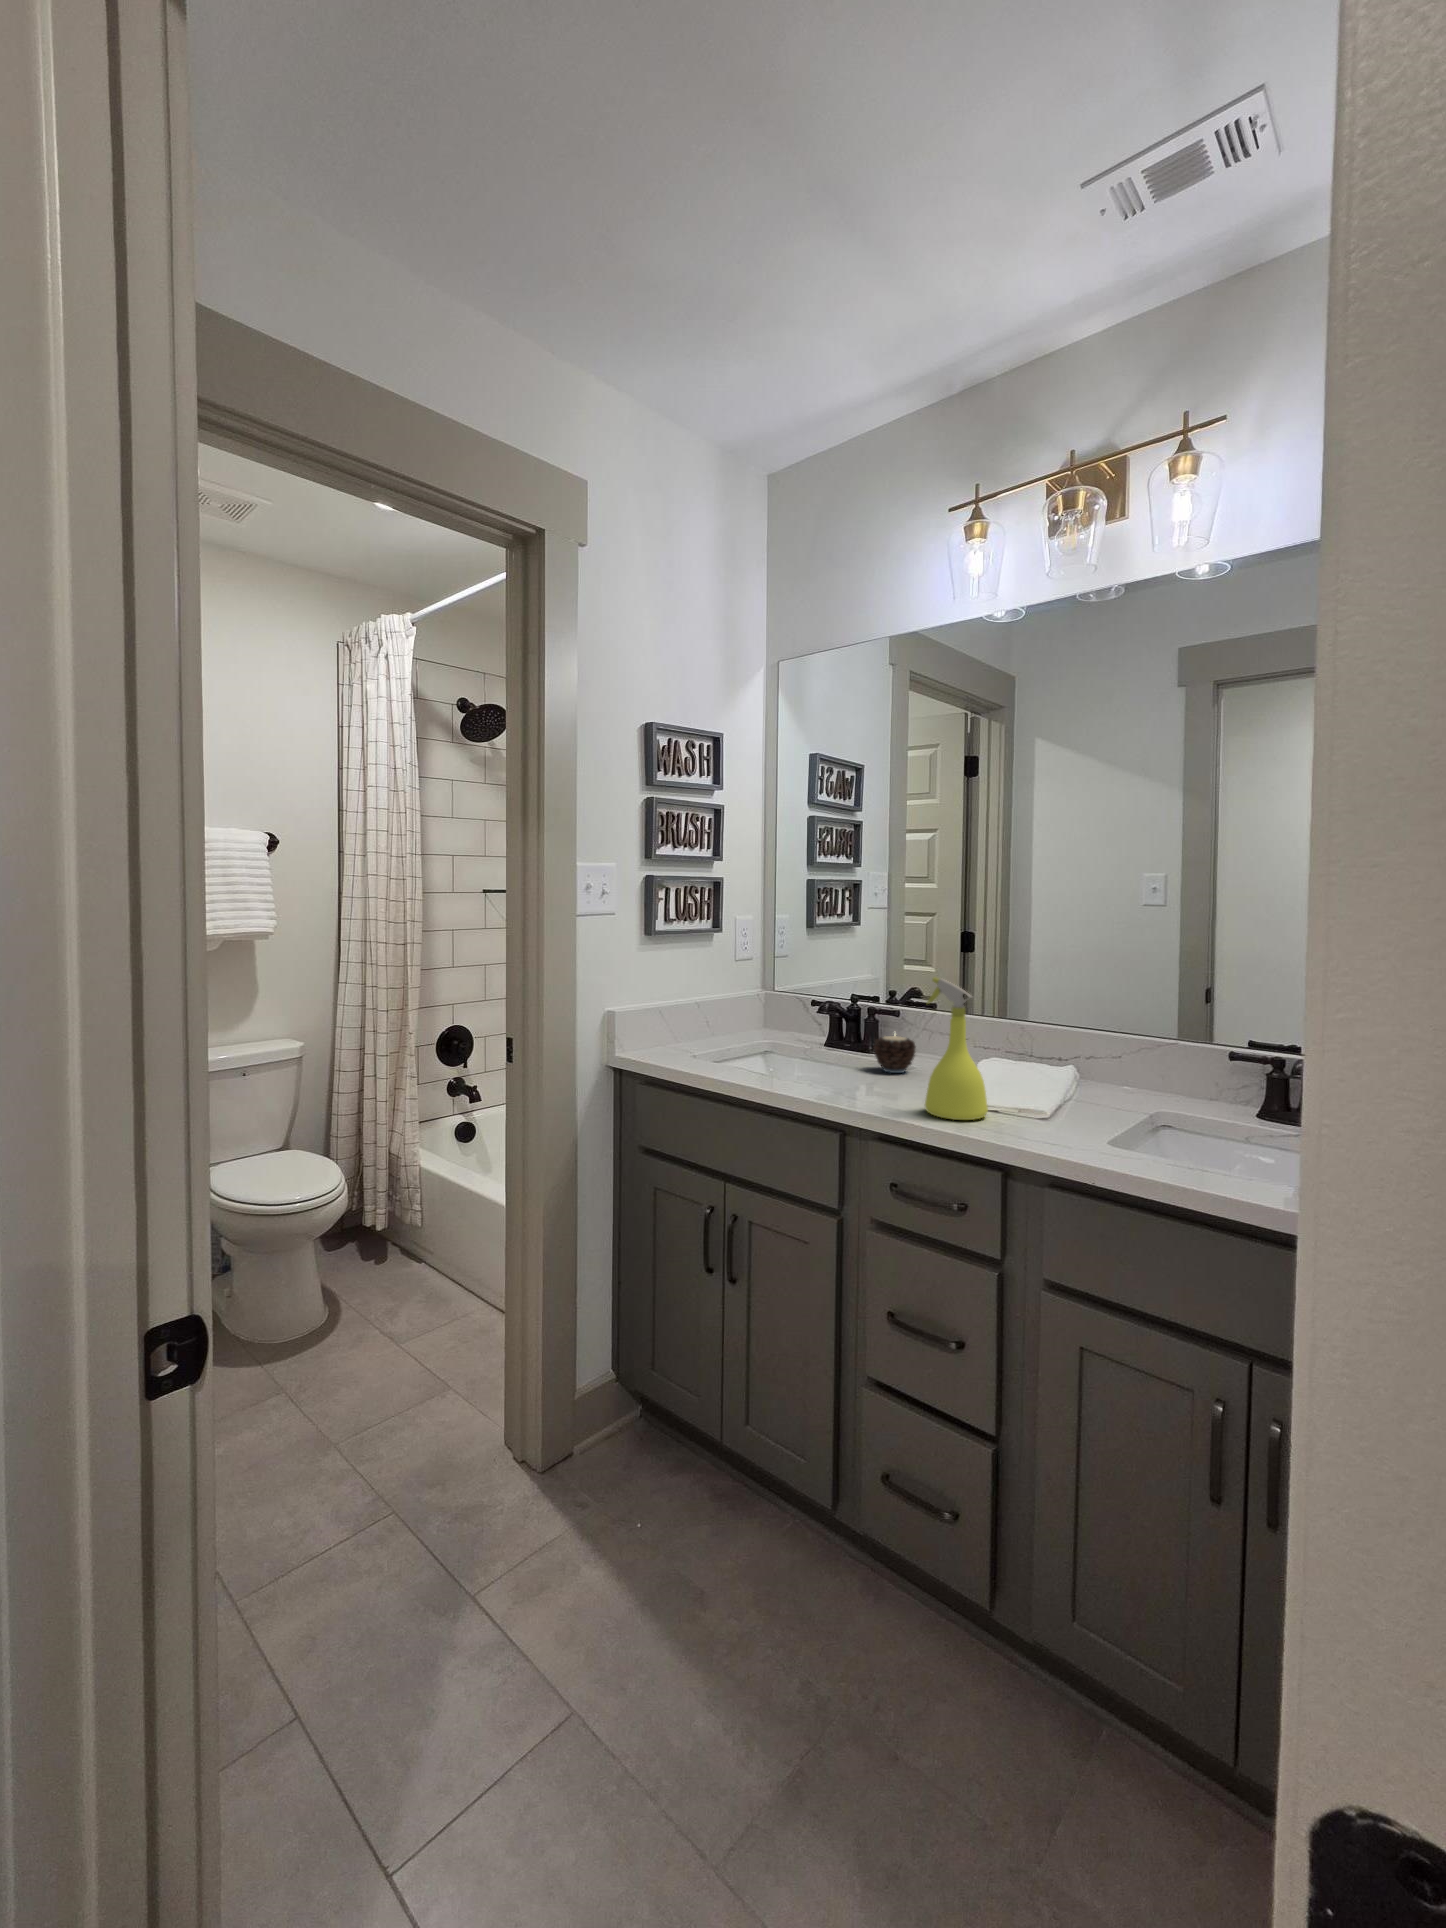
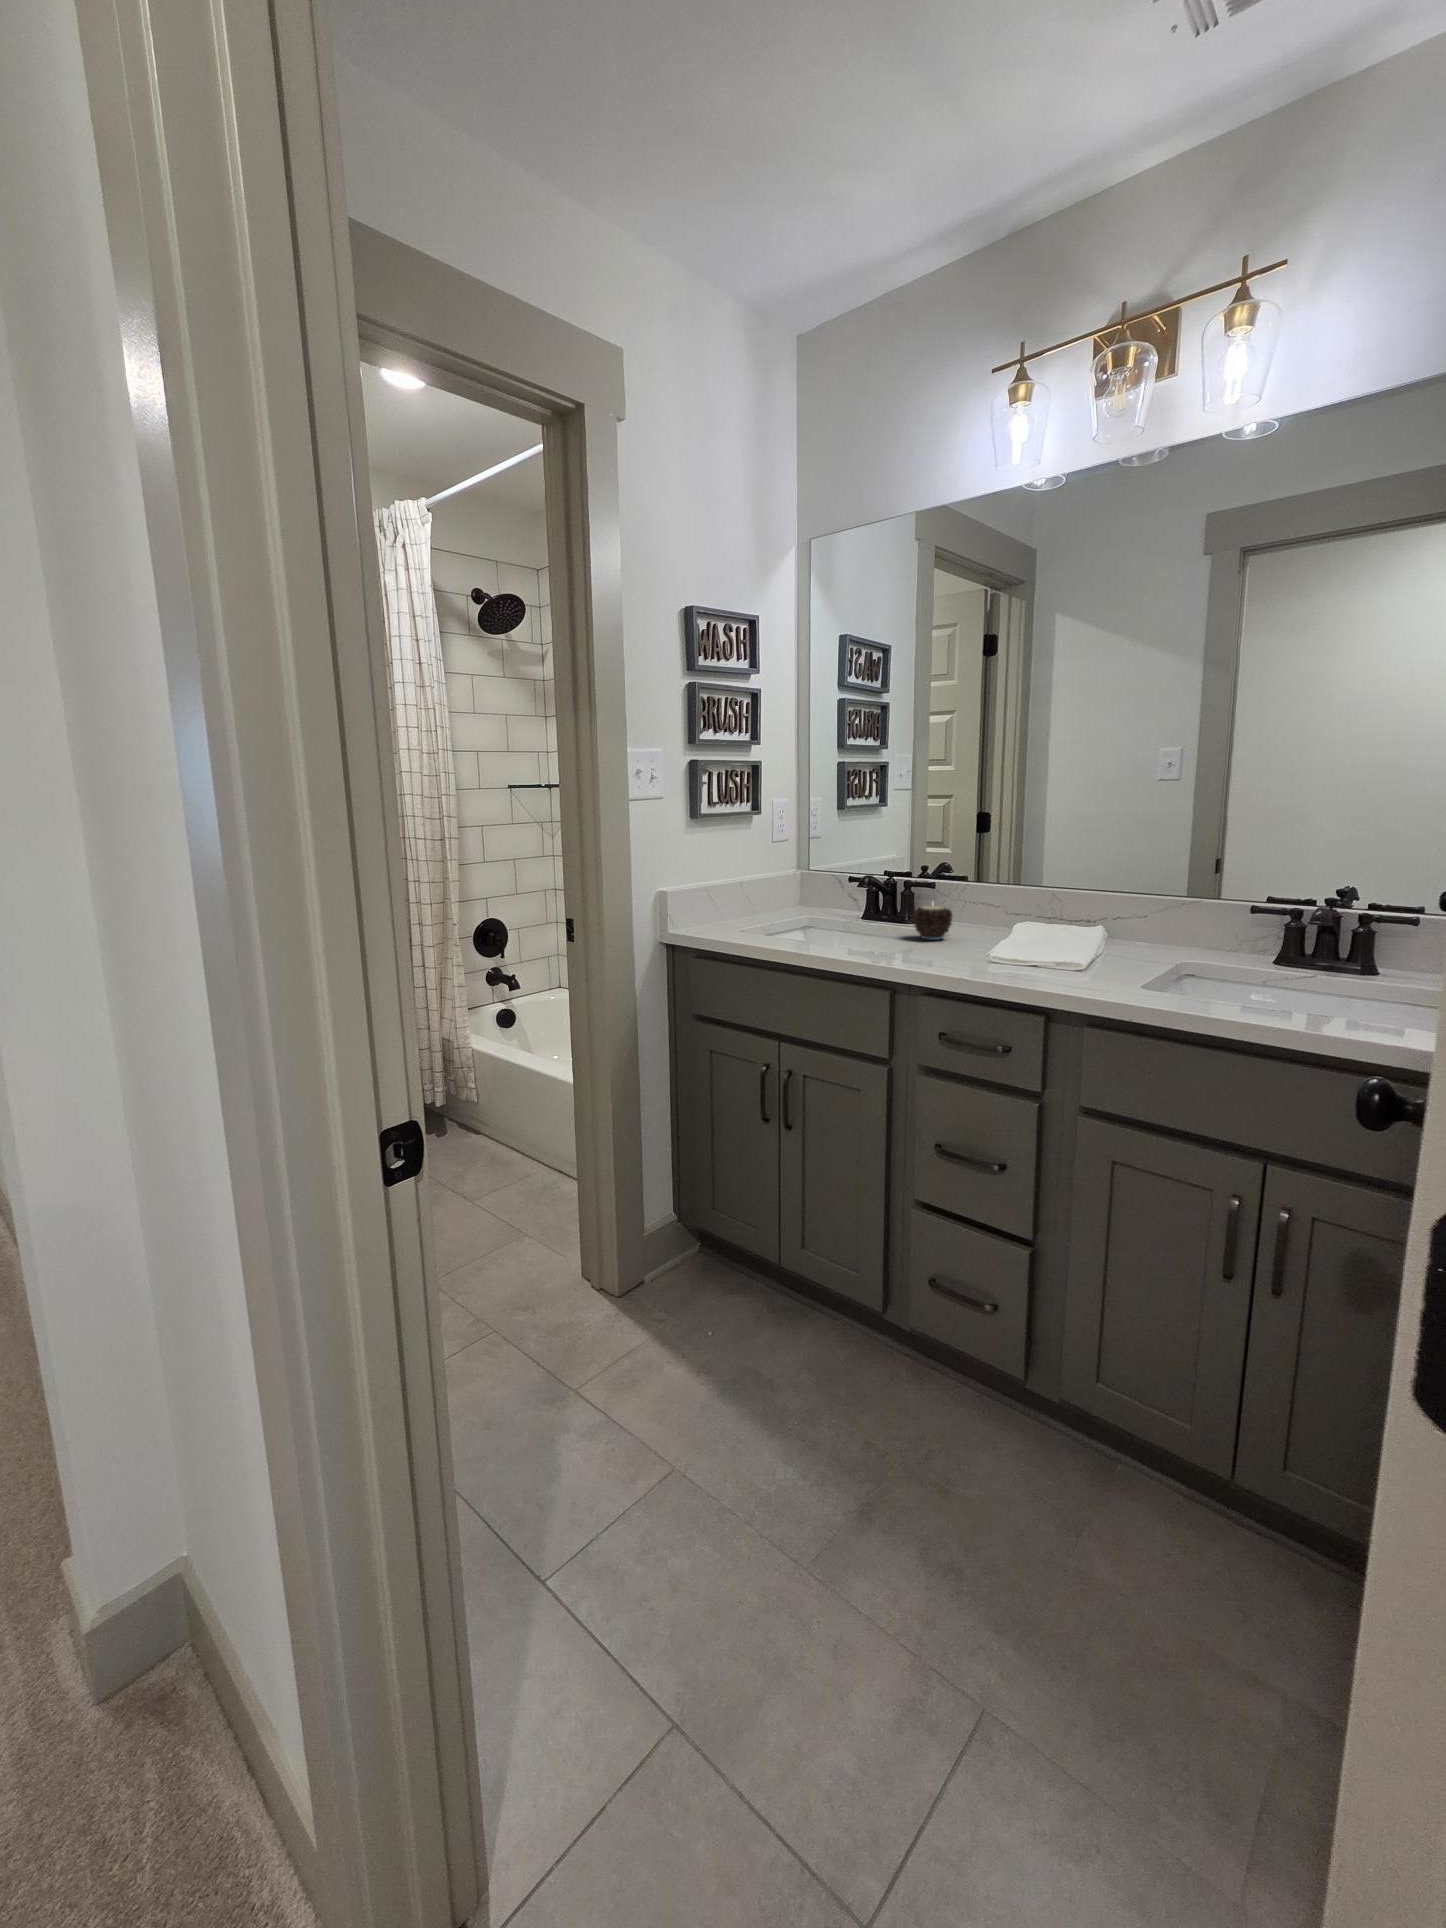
spray bottle: present [925,977,988,1120] -> none [974,845,1034,977]

